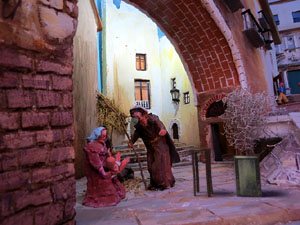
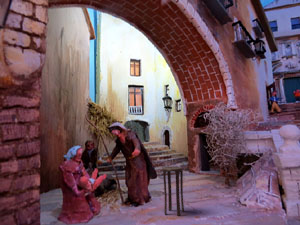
storage box: present [234,156,262,197] -> none [203,176,228,218]

